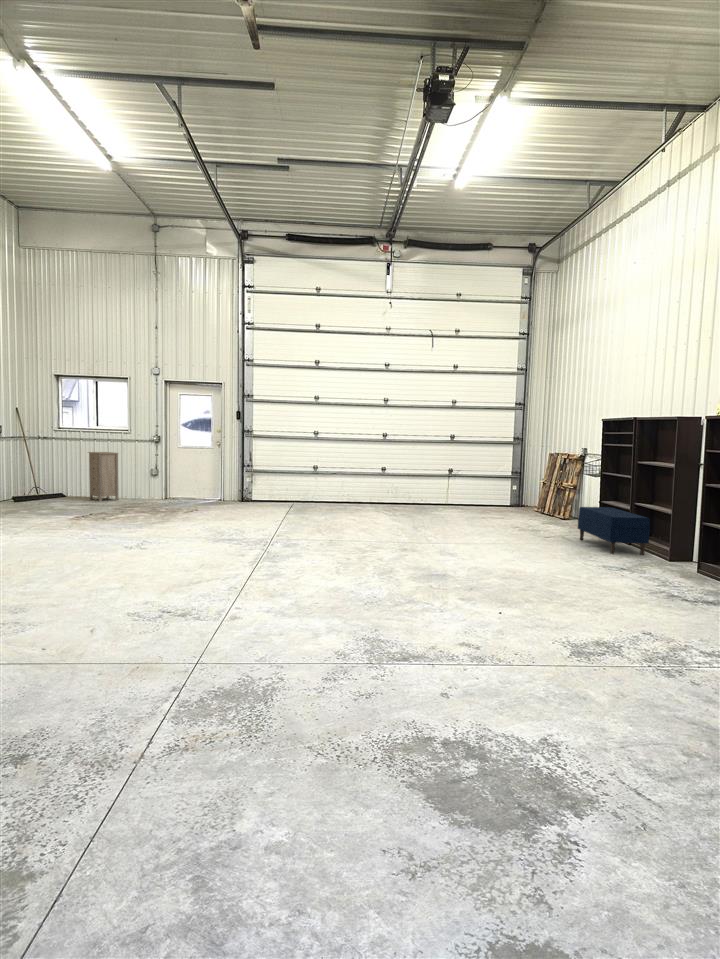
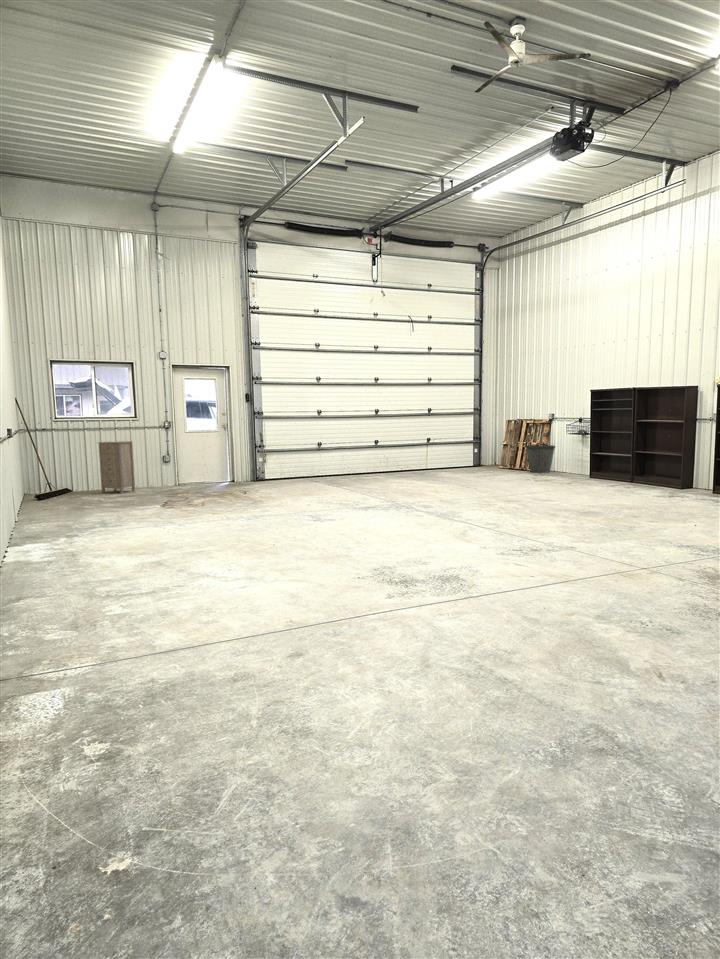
trash can: none [548,484,586,523] -> present [526,442,555,473]
bench: present [578,507,650,555] -> none [580,455,641,485]

